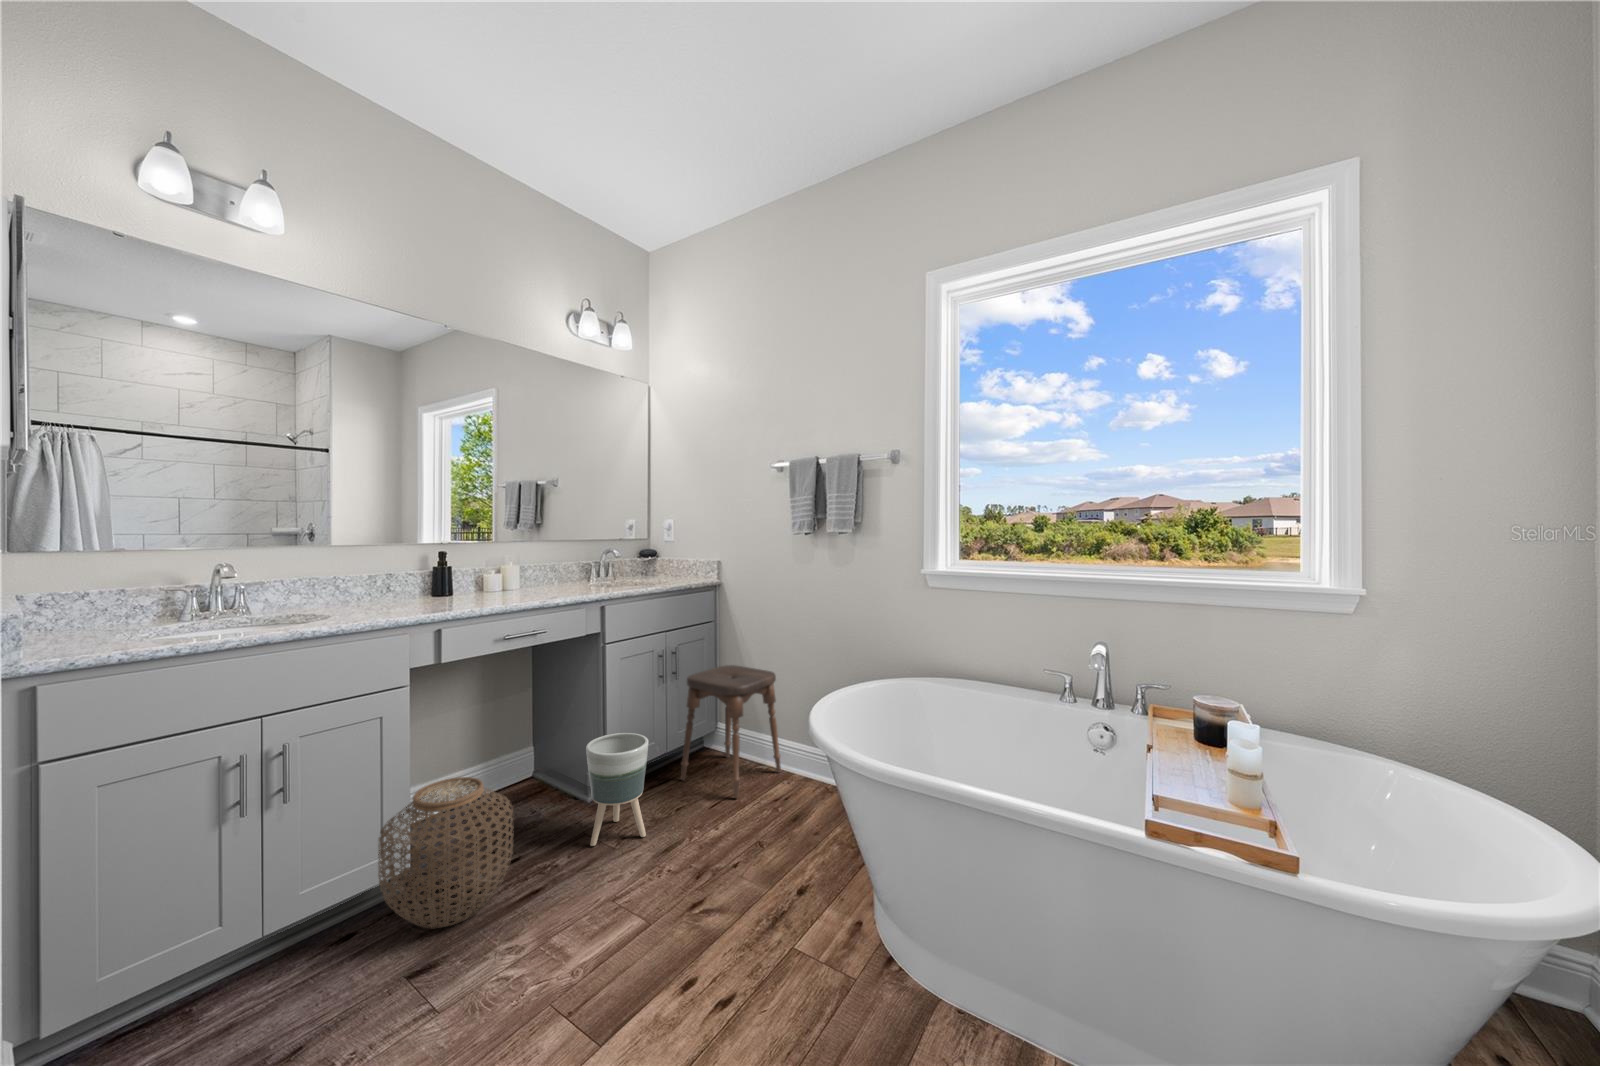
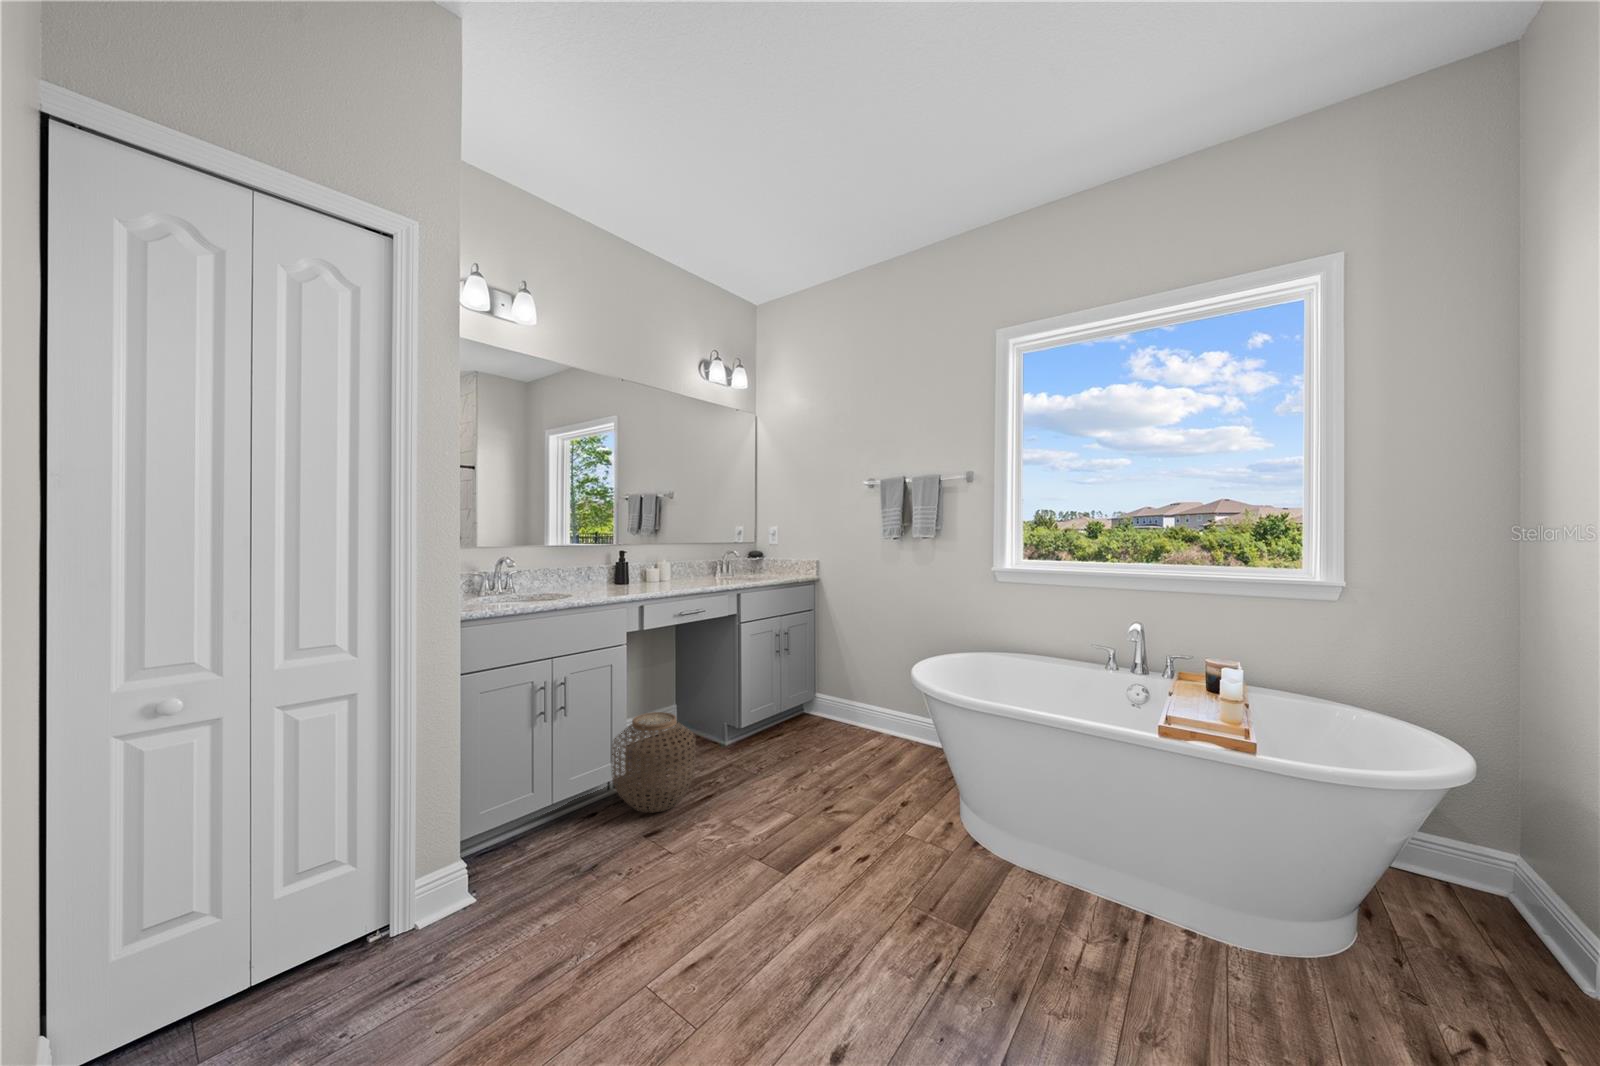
stool: present [681,665,781,798] -> none [794,646,874,748]
planter: present [586,733,649,846] -> none [735,691,780,773]

